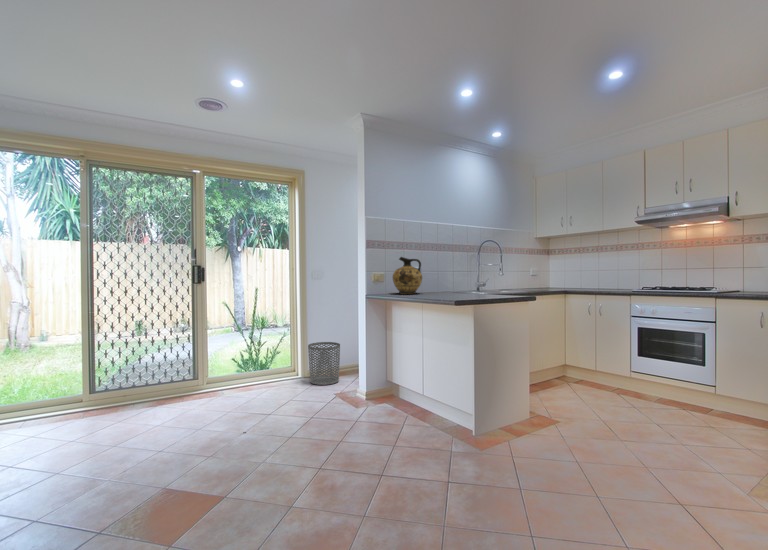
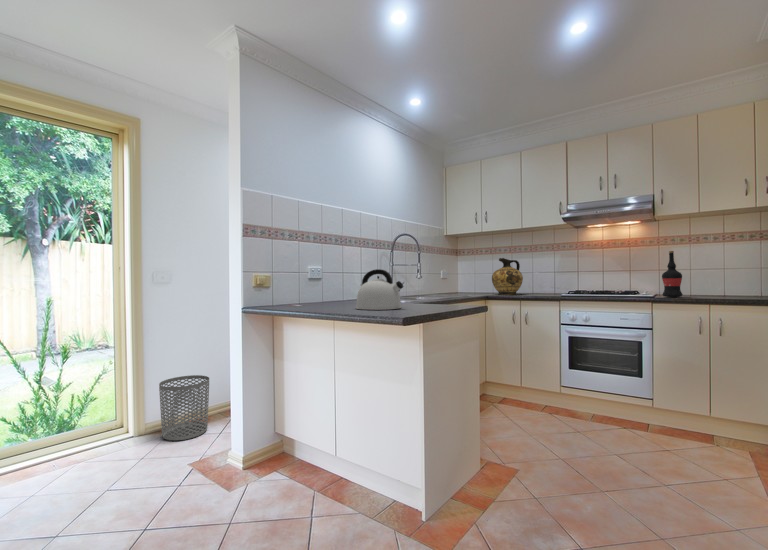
wine bottle: none [718,254,737,295] -> present [662,251,683,297]
ceramic jug: present [393,257,422,294] -> present [492,258,523,295]
kettle: none [440,271,473,299] -> present [356,269,403,310]

